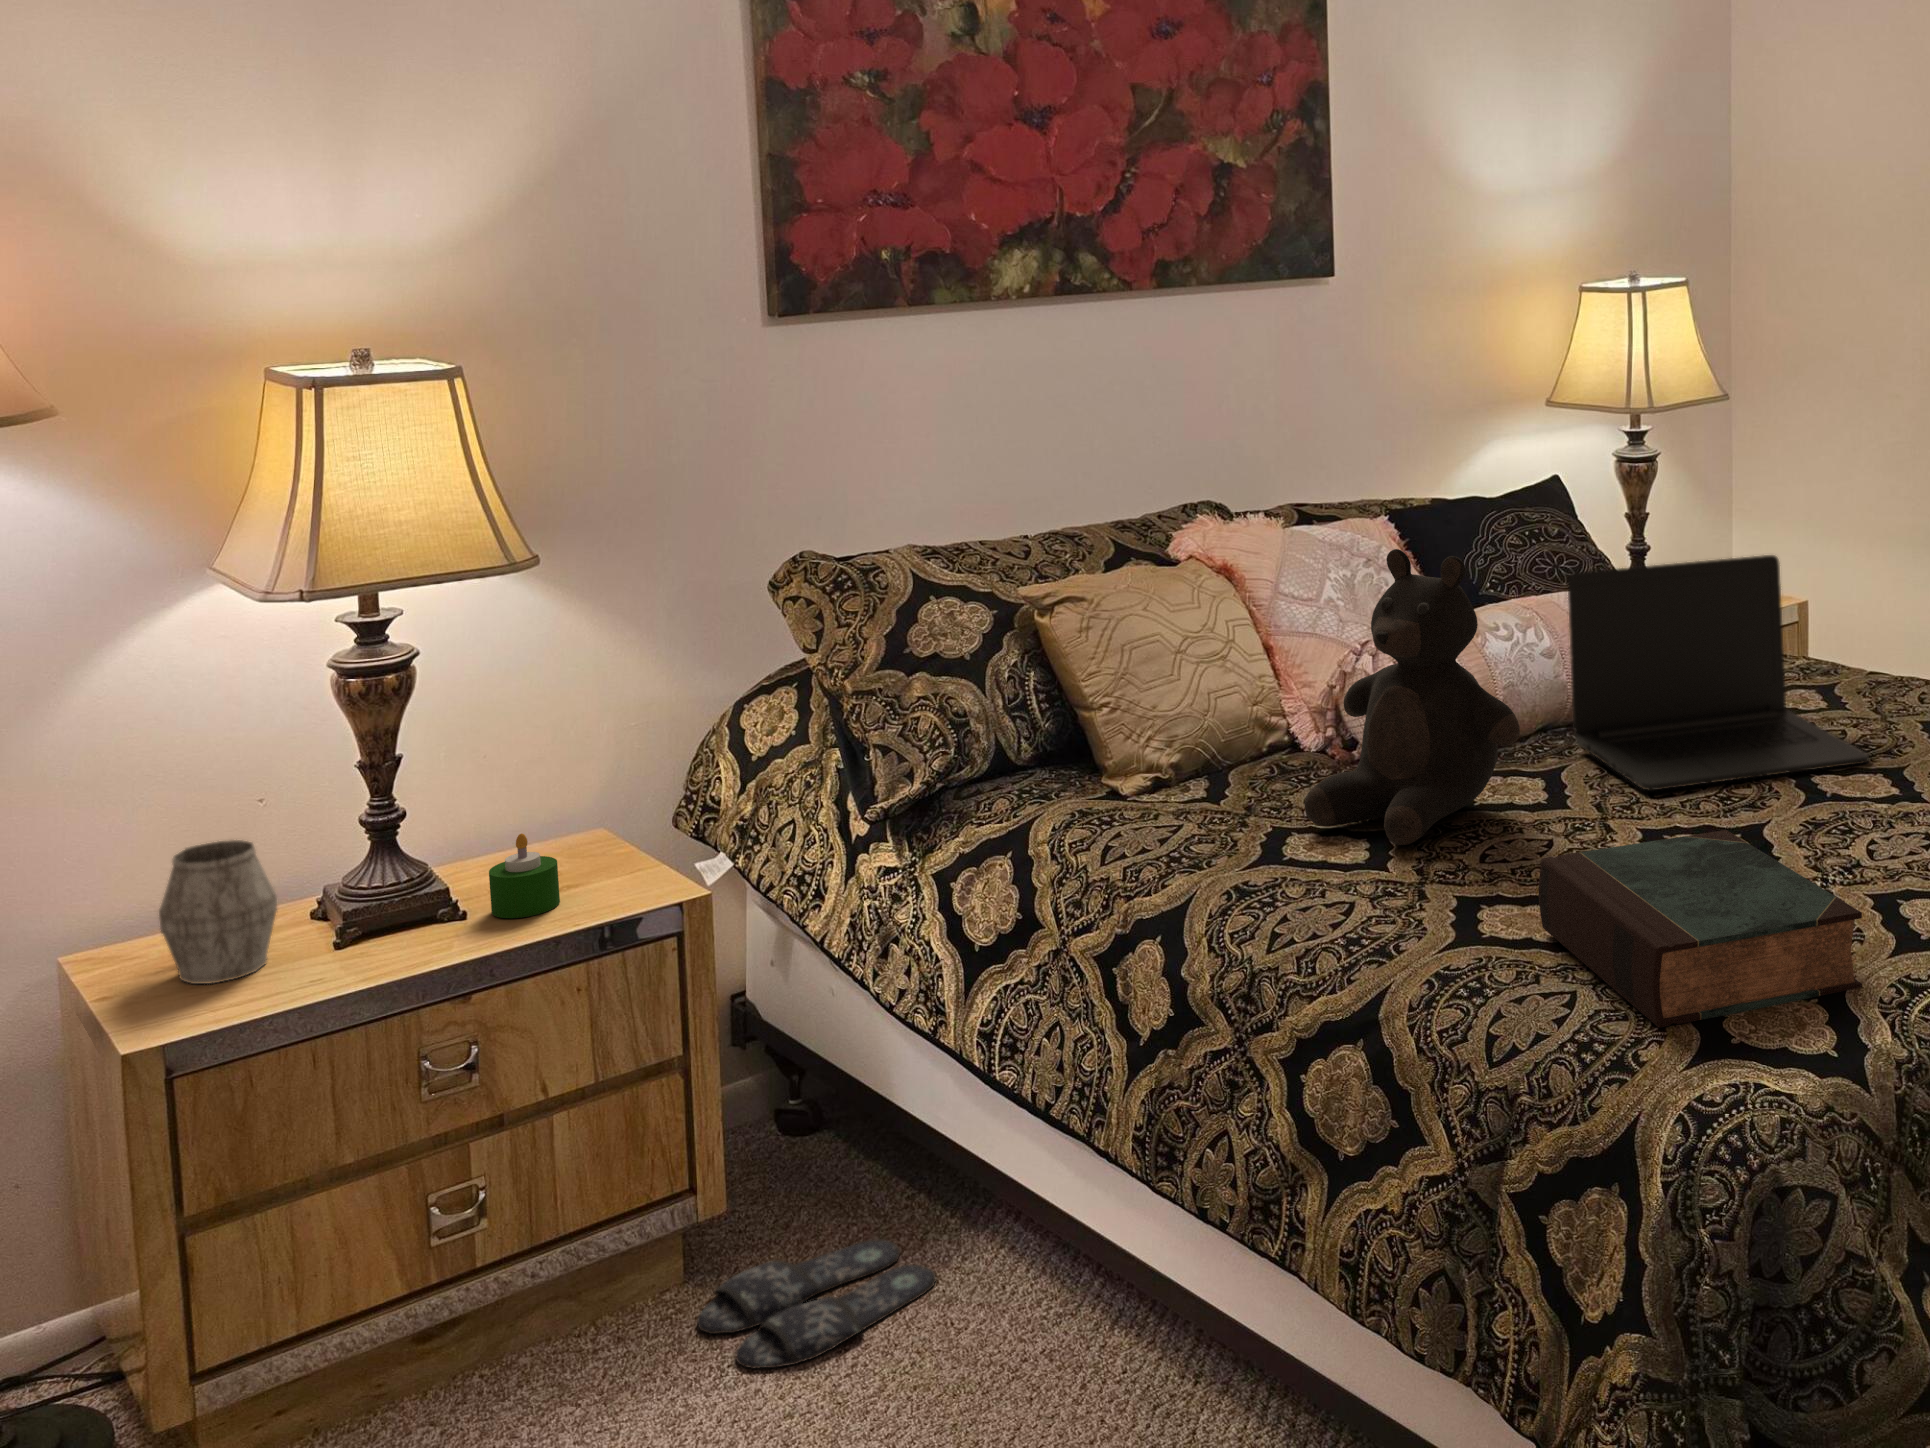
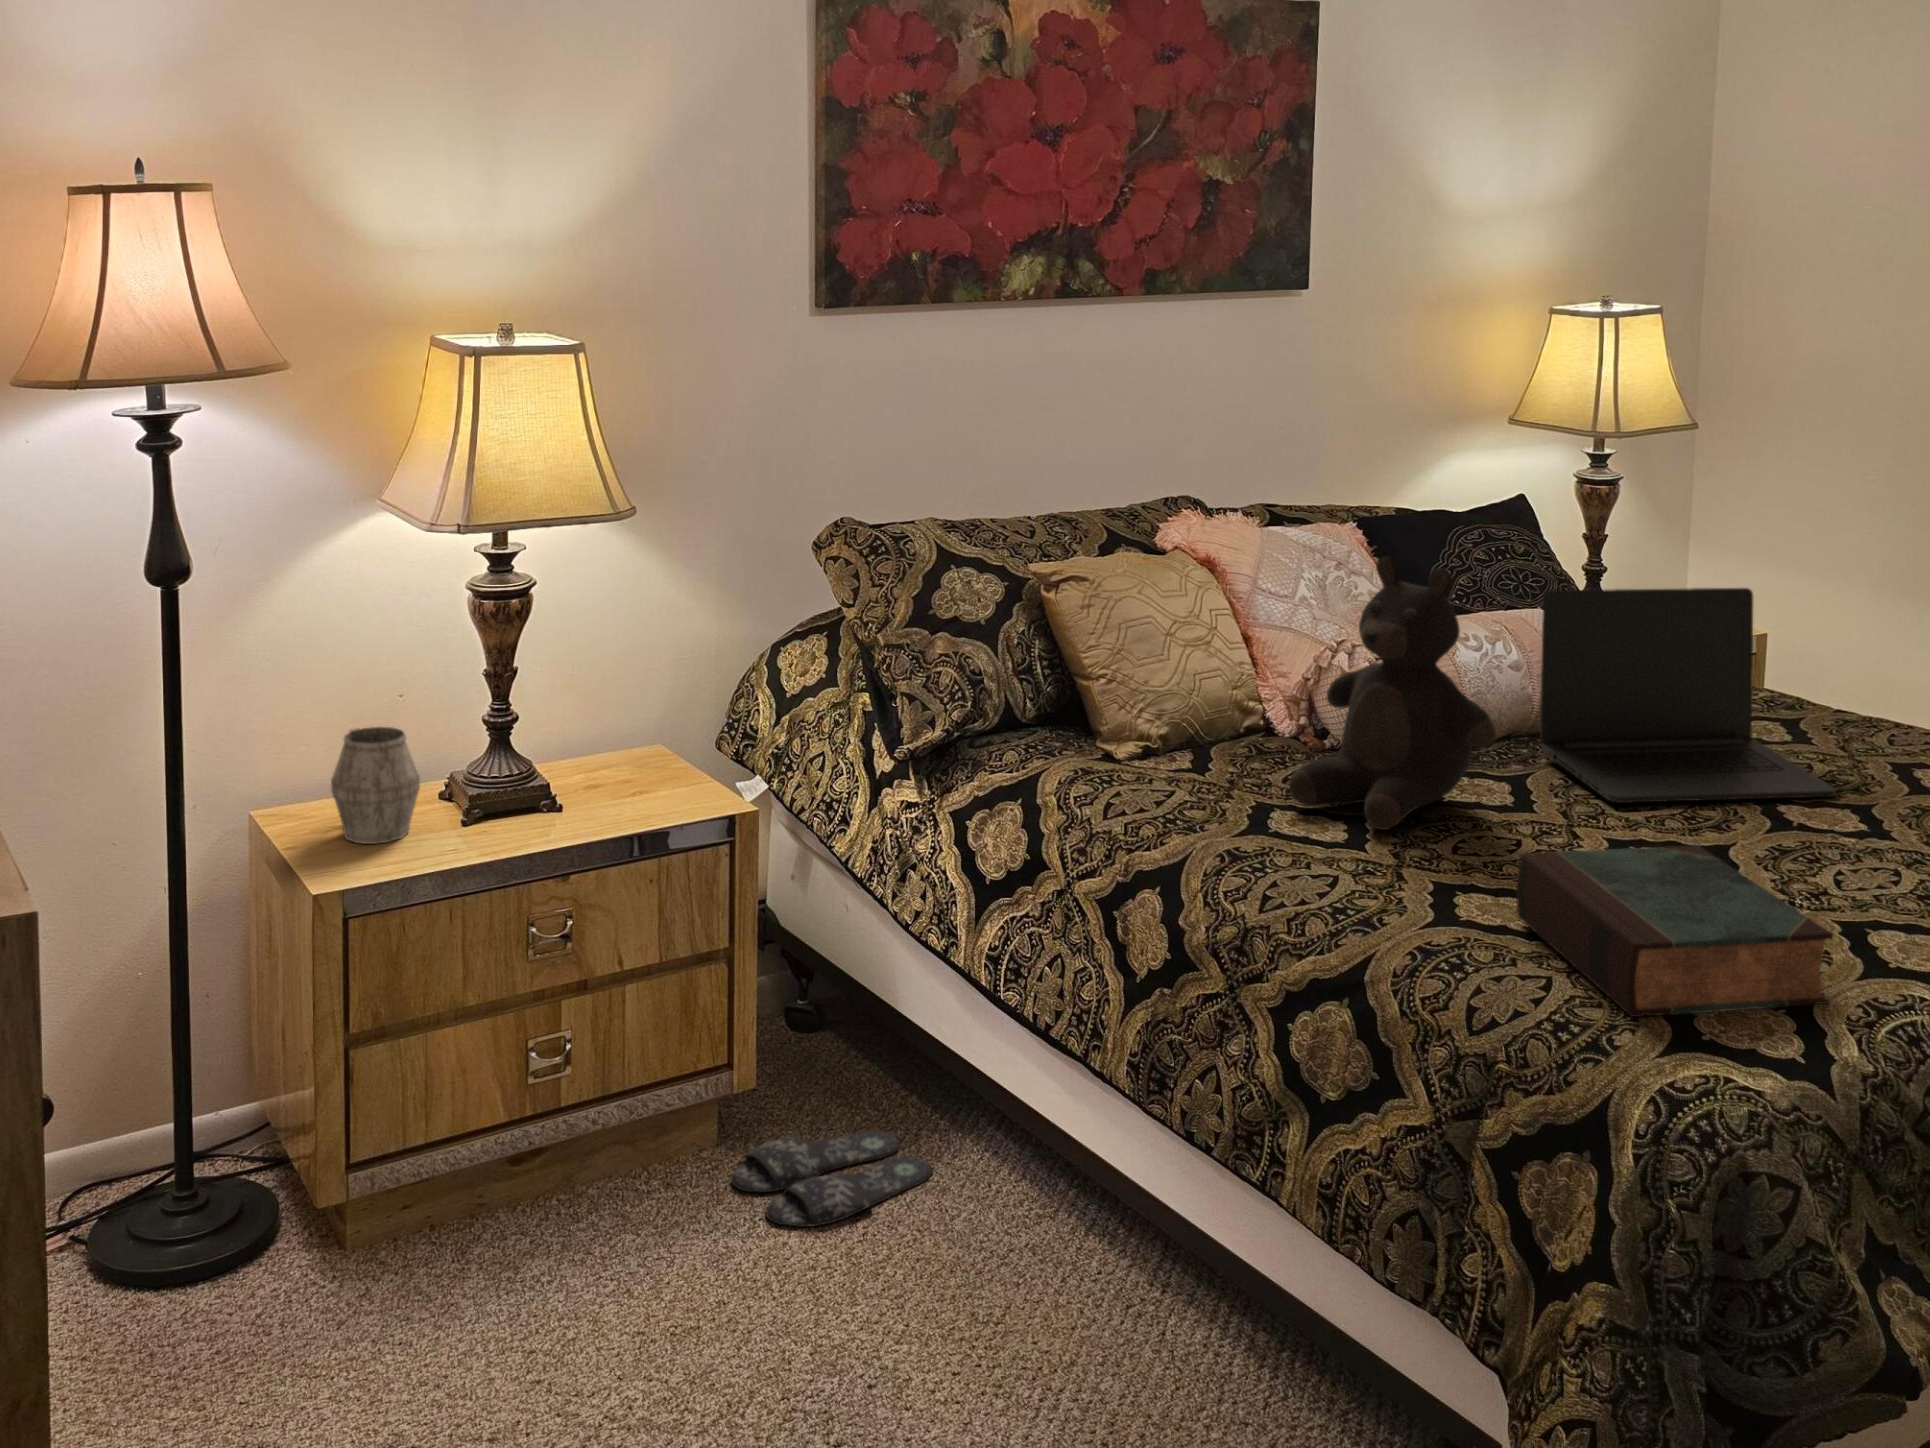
candle: present [489,833,560,918] -> none [581,744,636,815]

